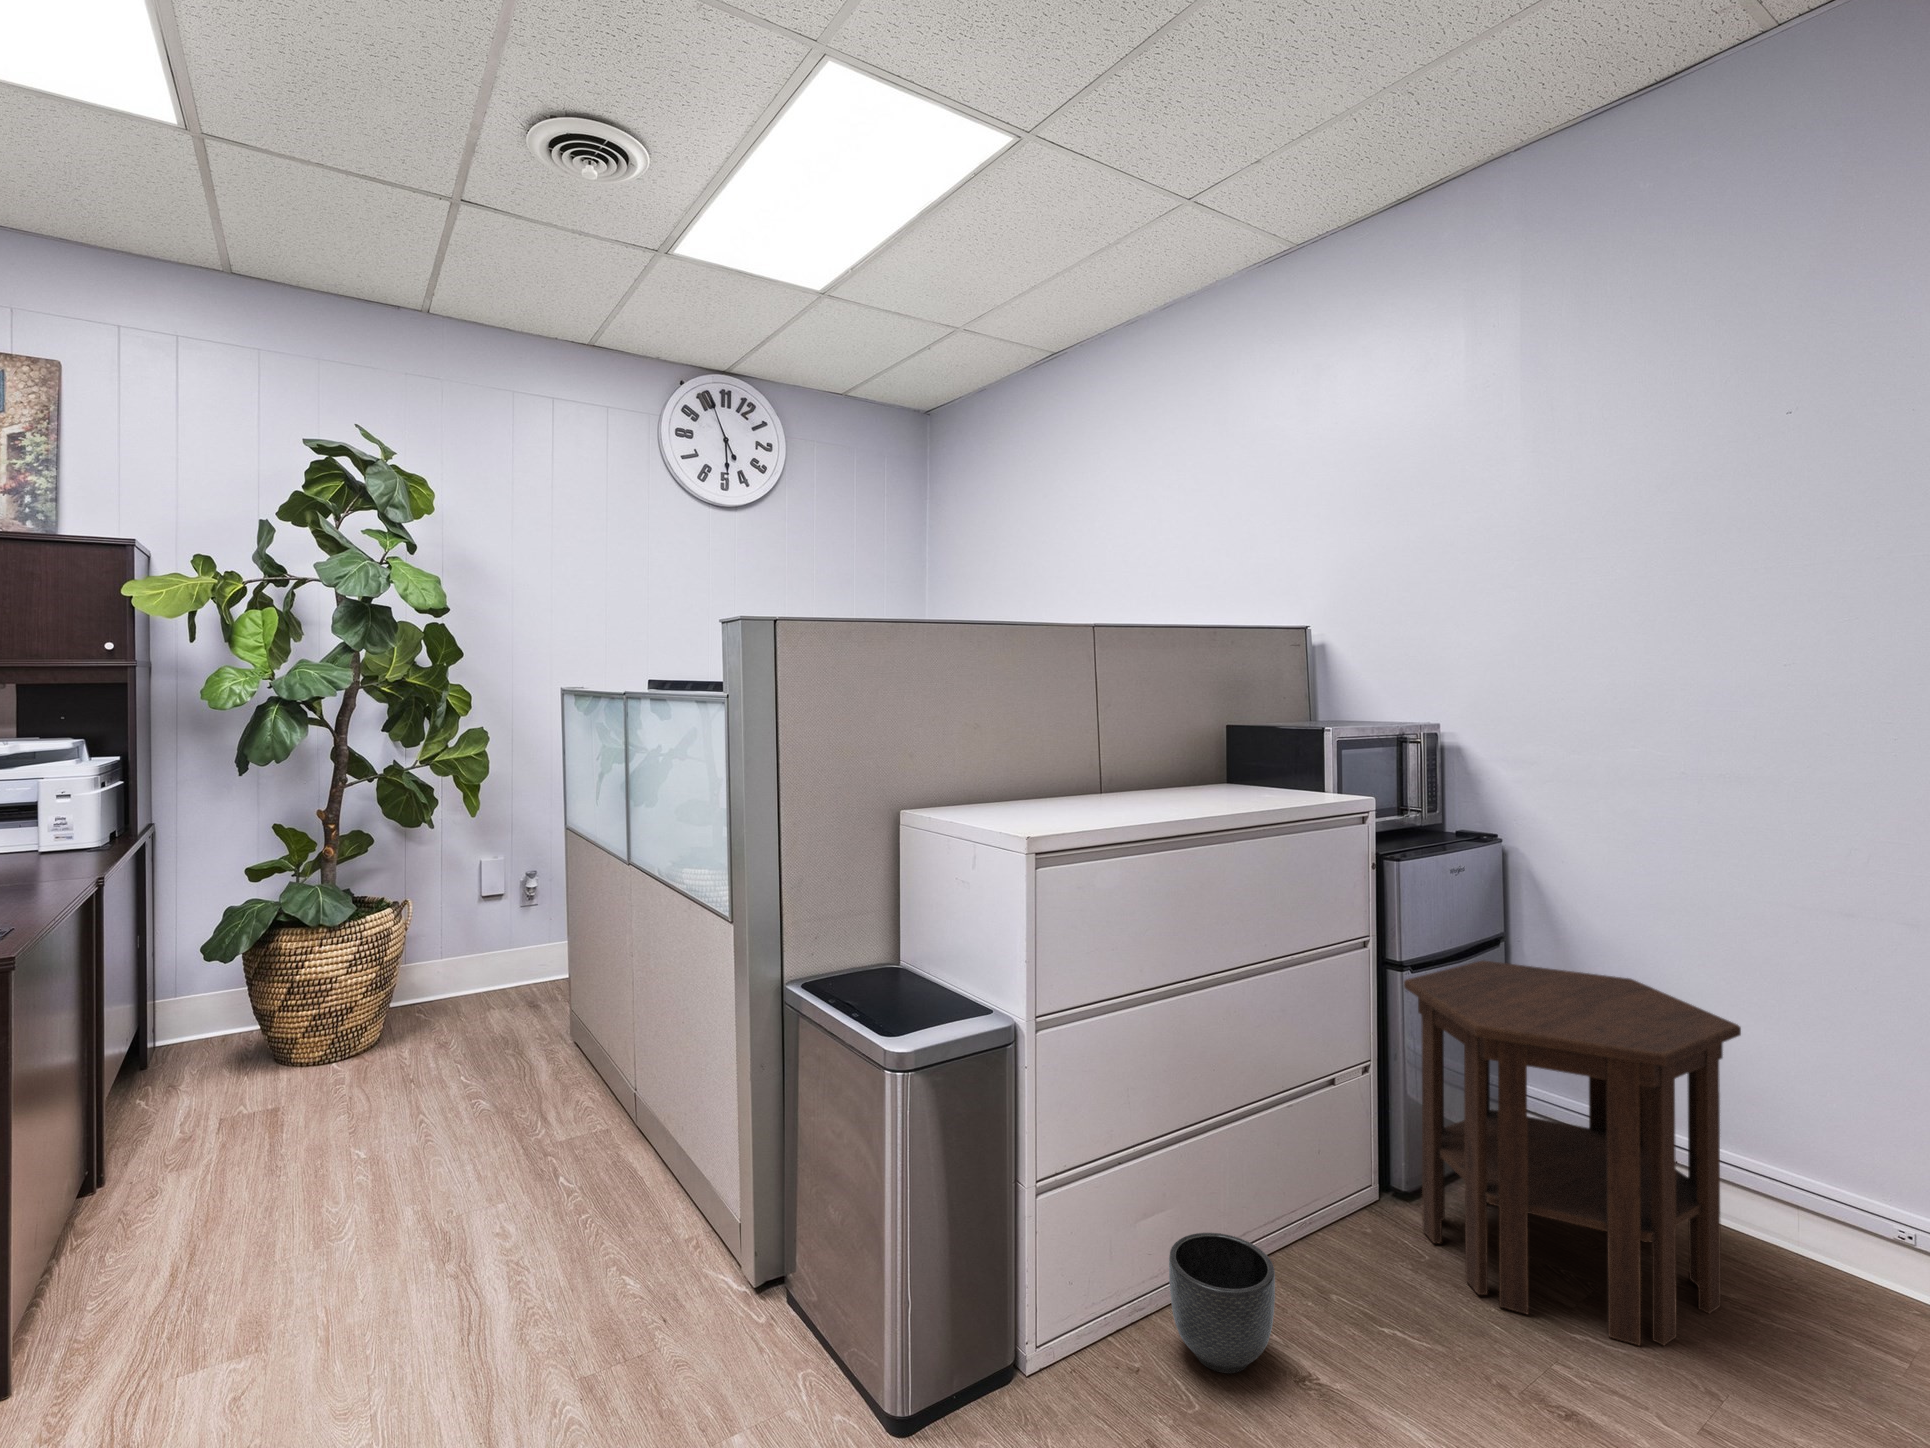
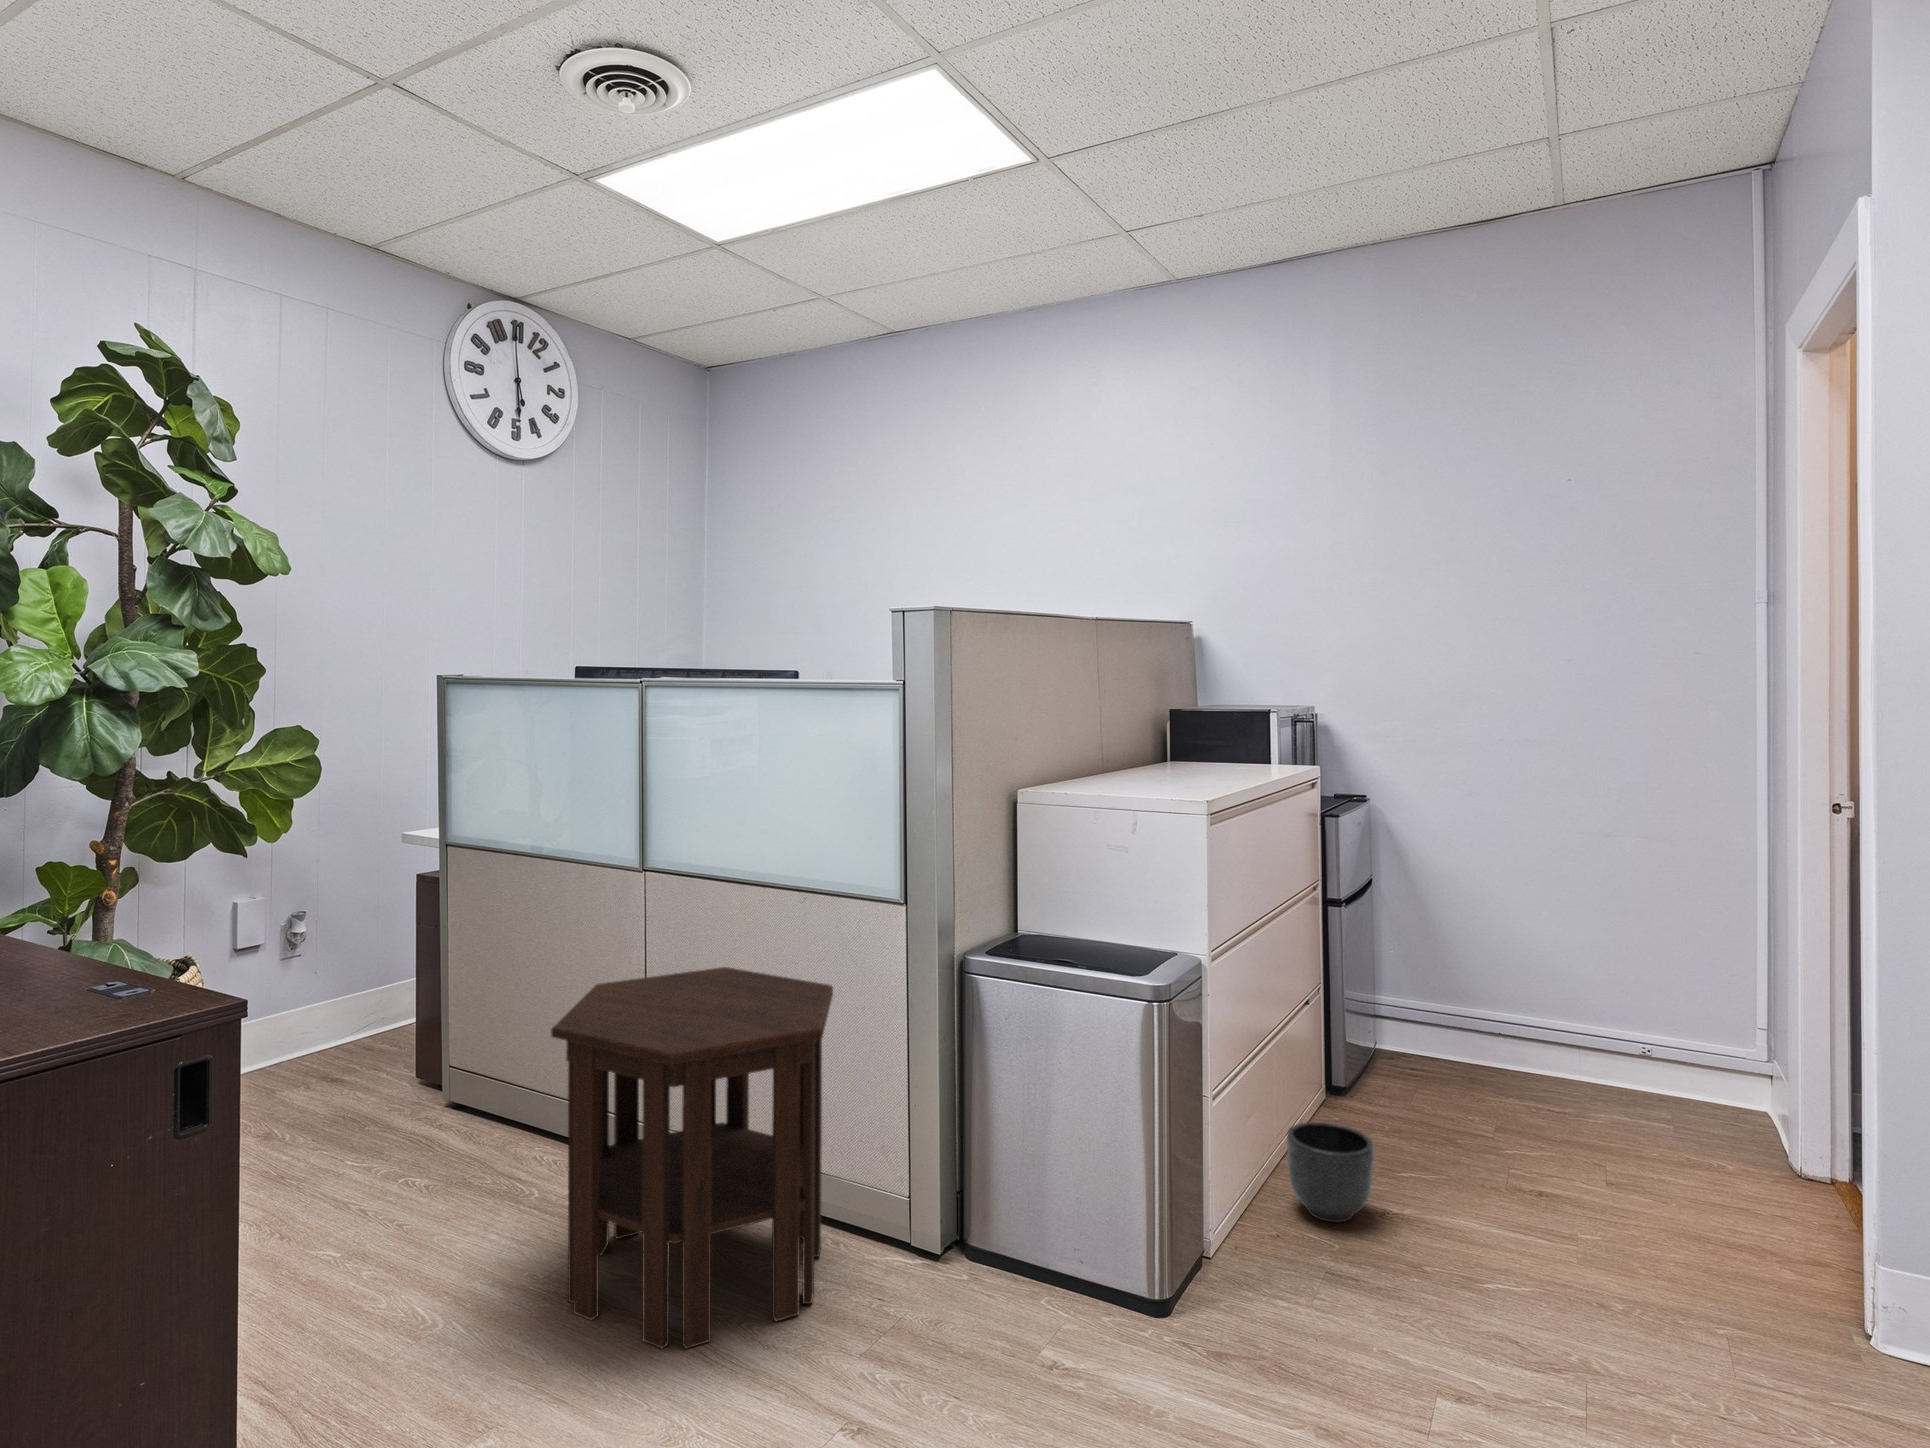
side table: present [1404,961,1741,1345] -> present [551,967,833,1349]

